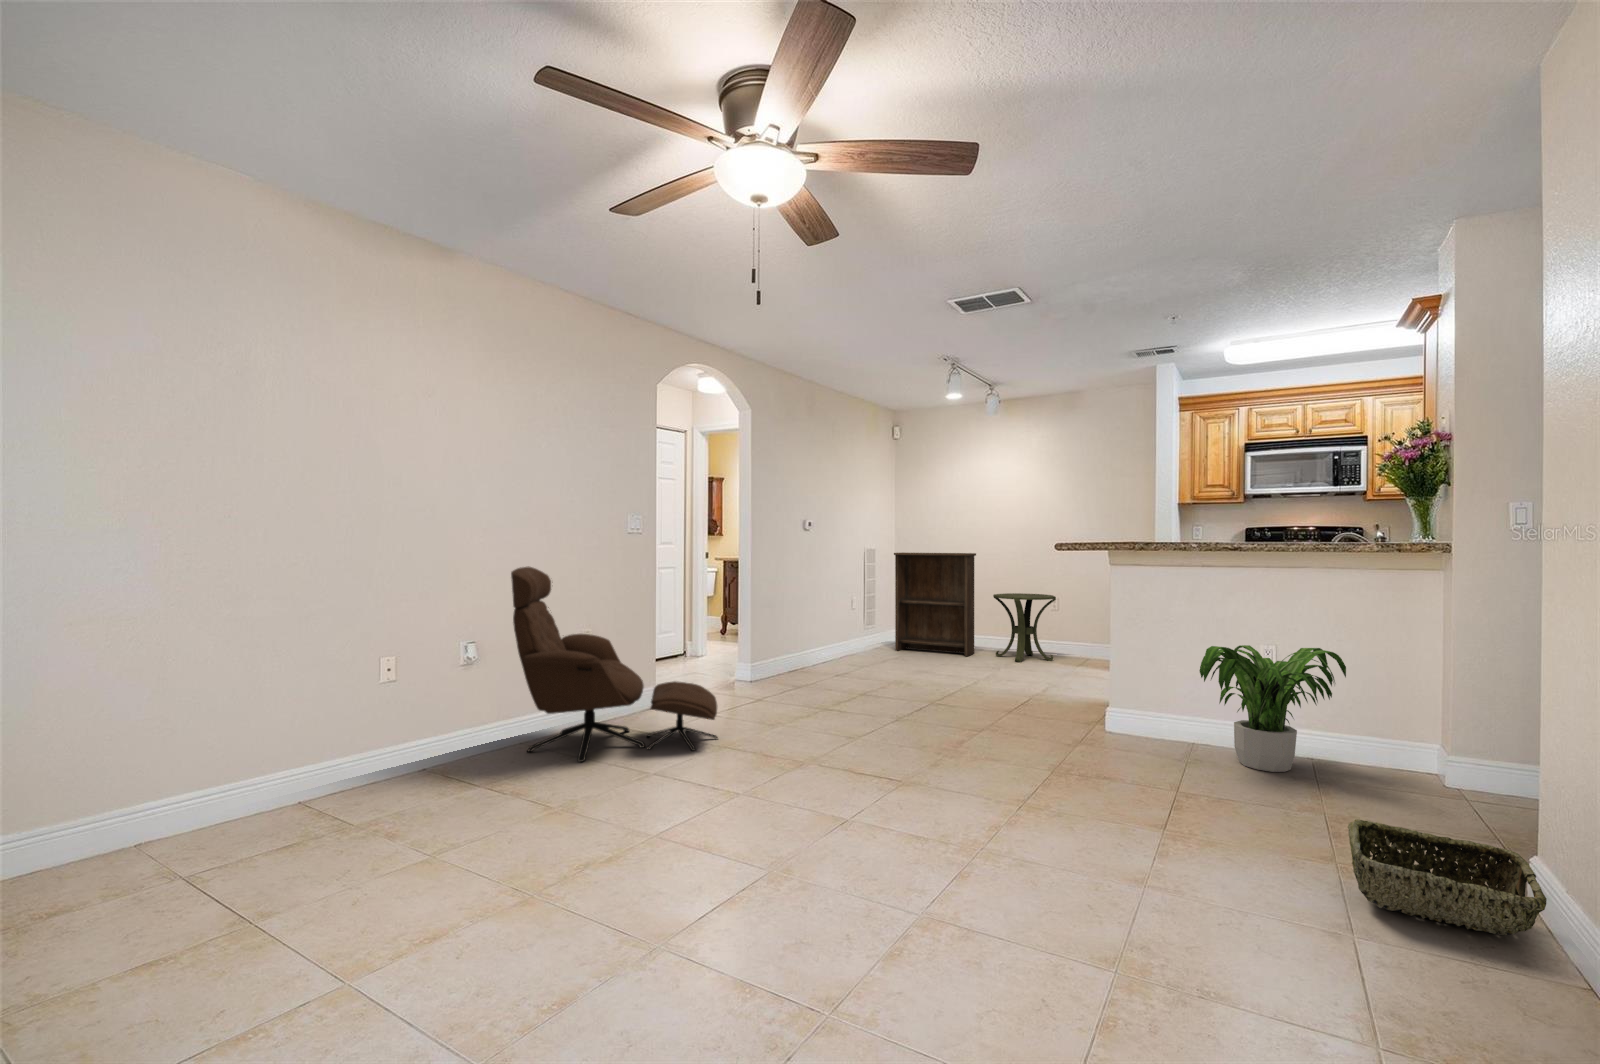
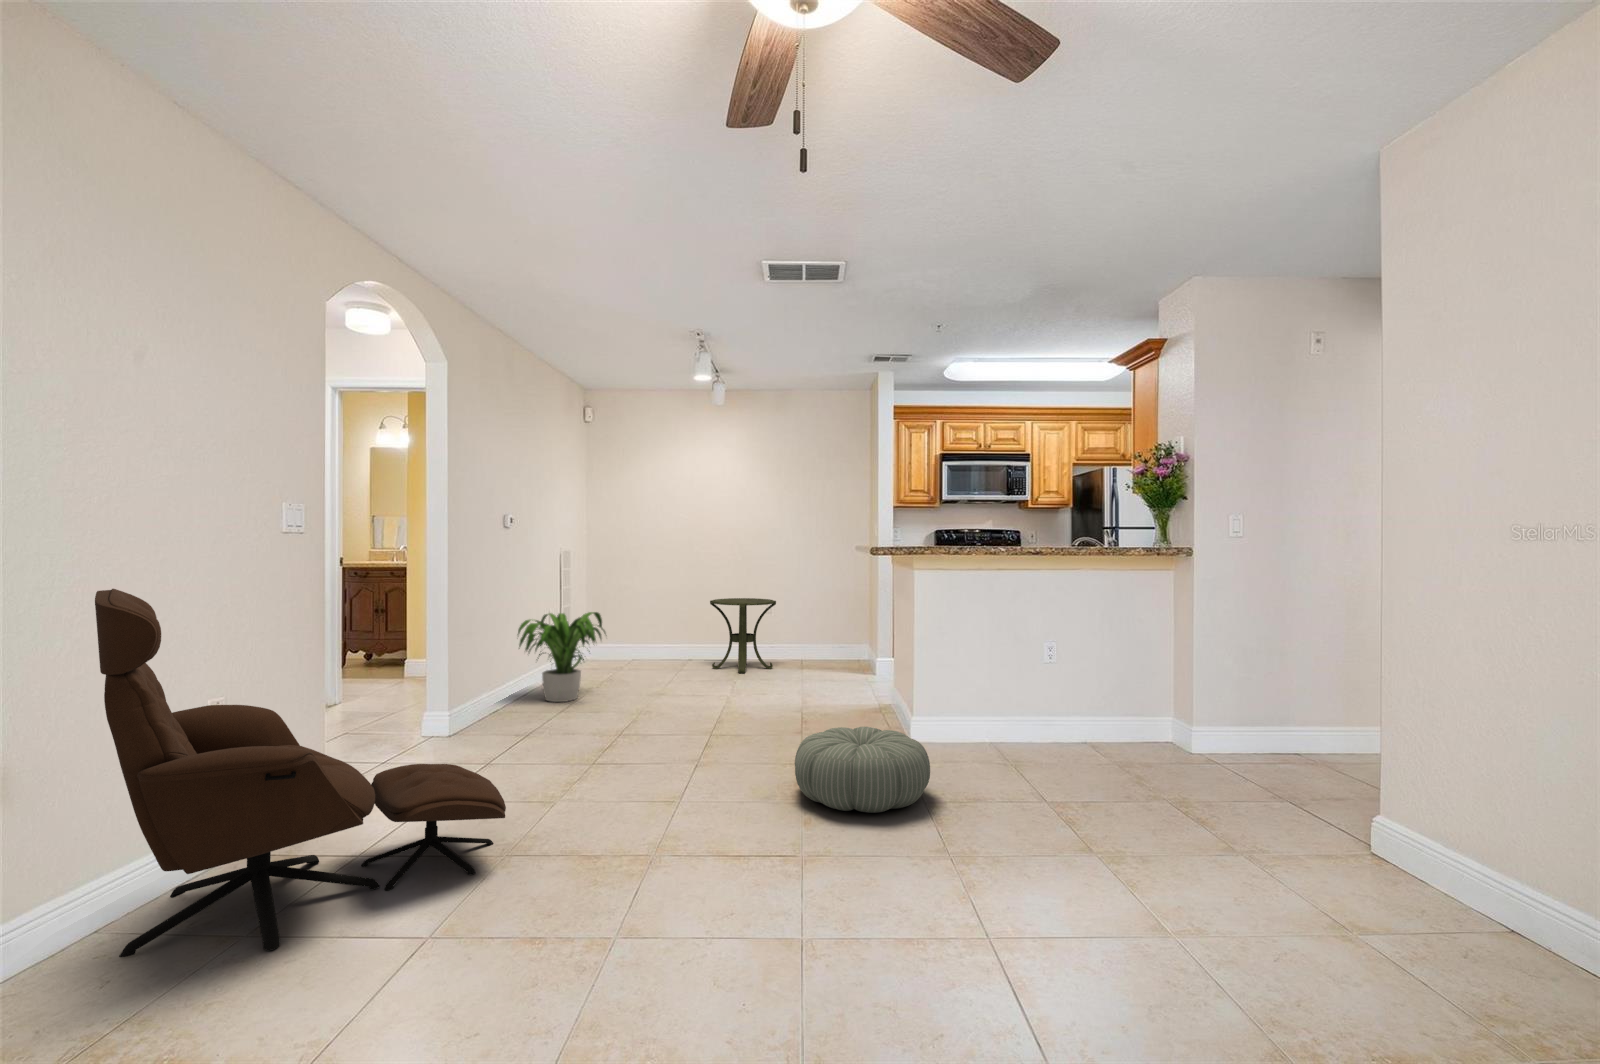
bookshelf: present [894,553,976,656] -> none [595,554,690,672]
potted plant: present [1199,645,1346,772] -> present [518,612,606,702]
pouf: none [935,699,1055,767] -> present [795,727,930,813]
woven basket: present [1348,819,1547,935] -> none [1292,810,1471,896]

